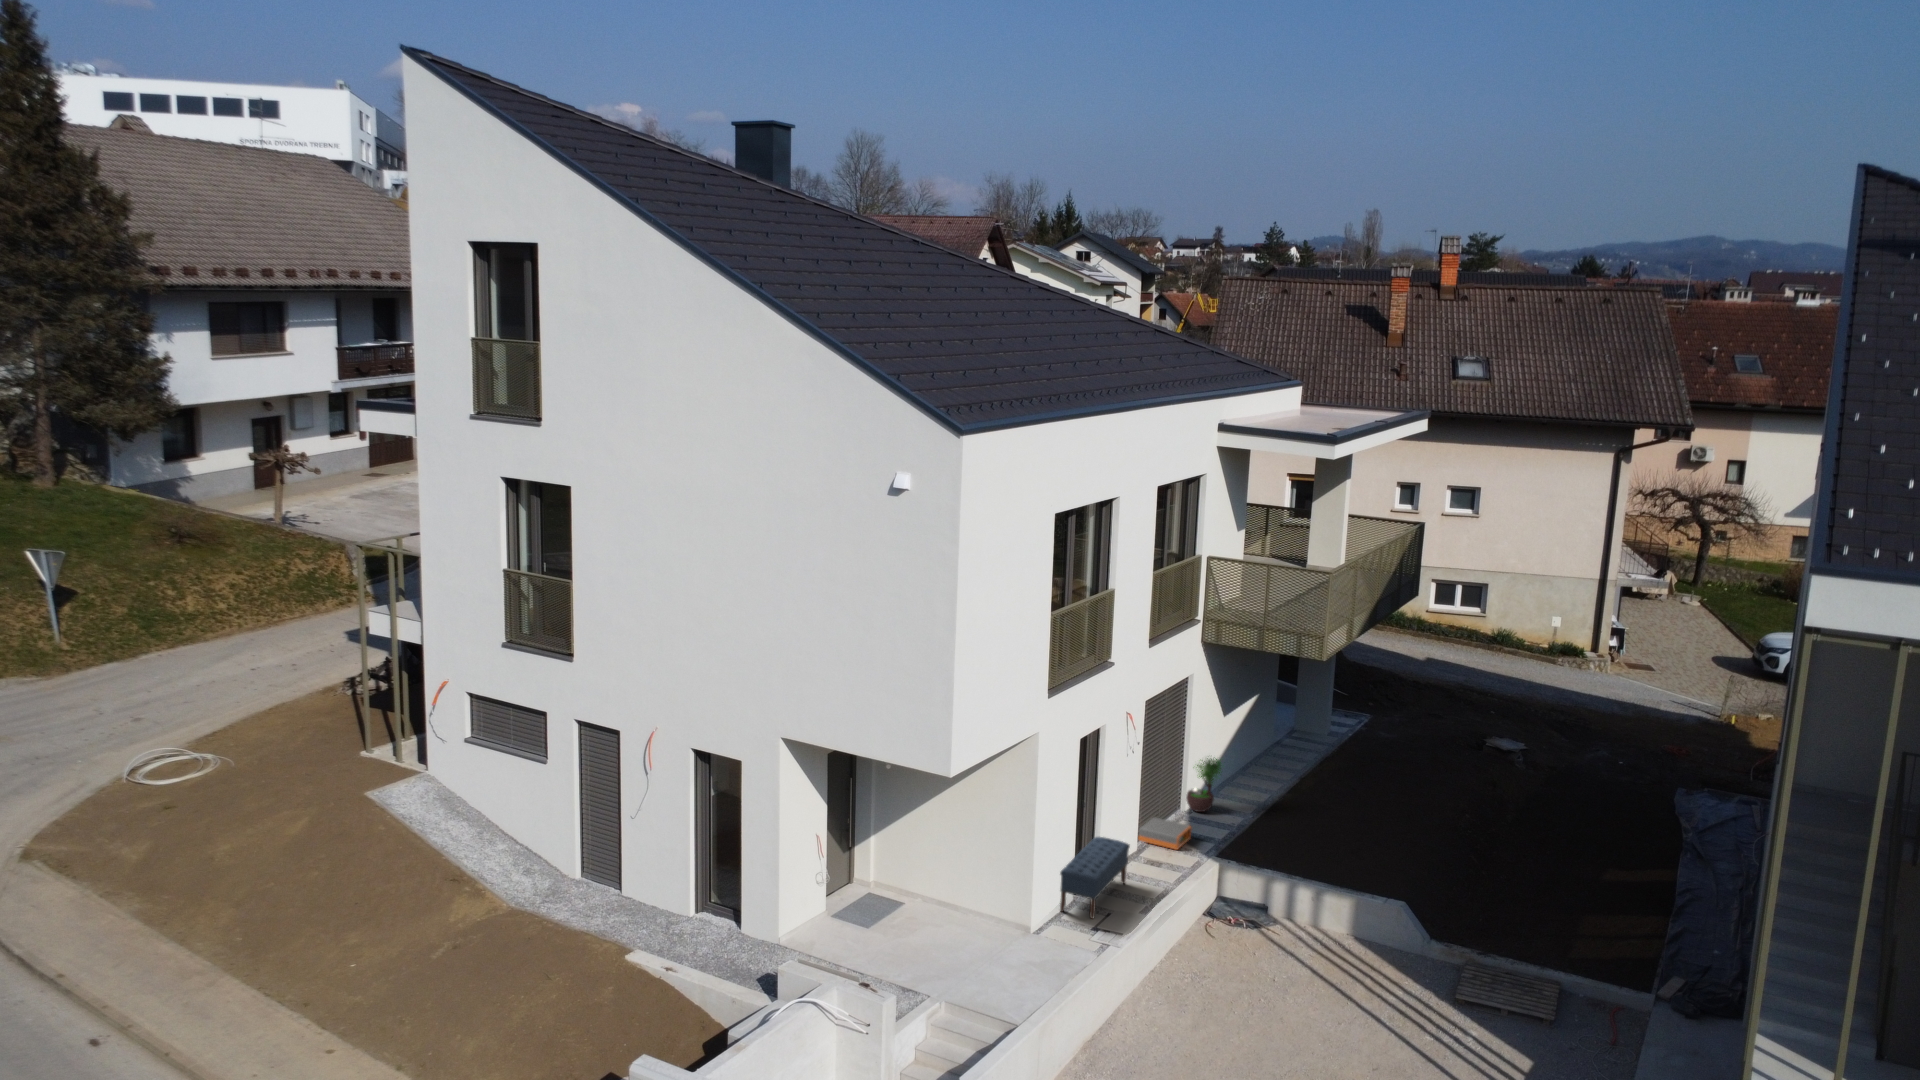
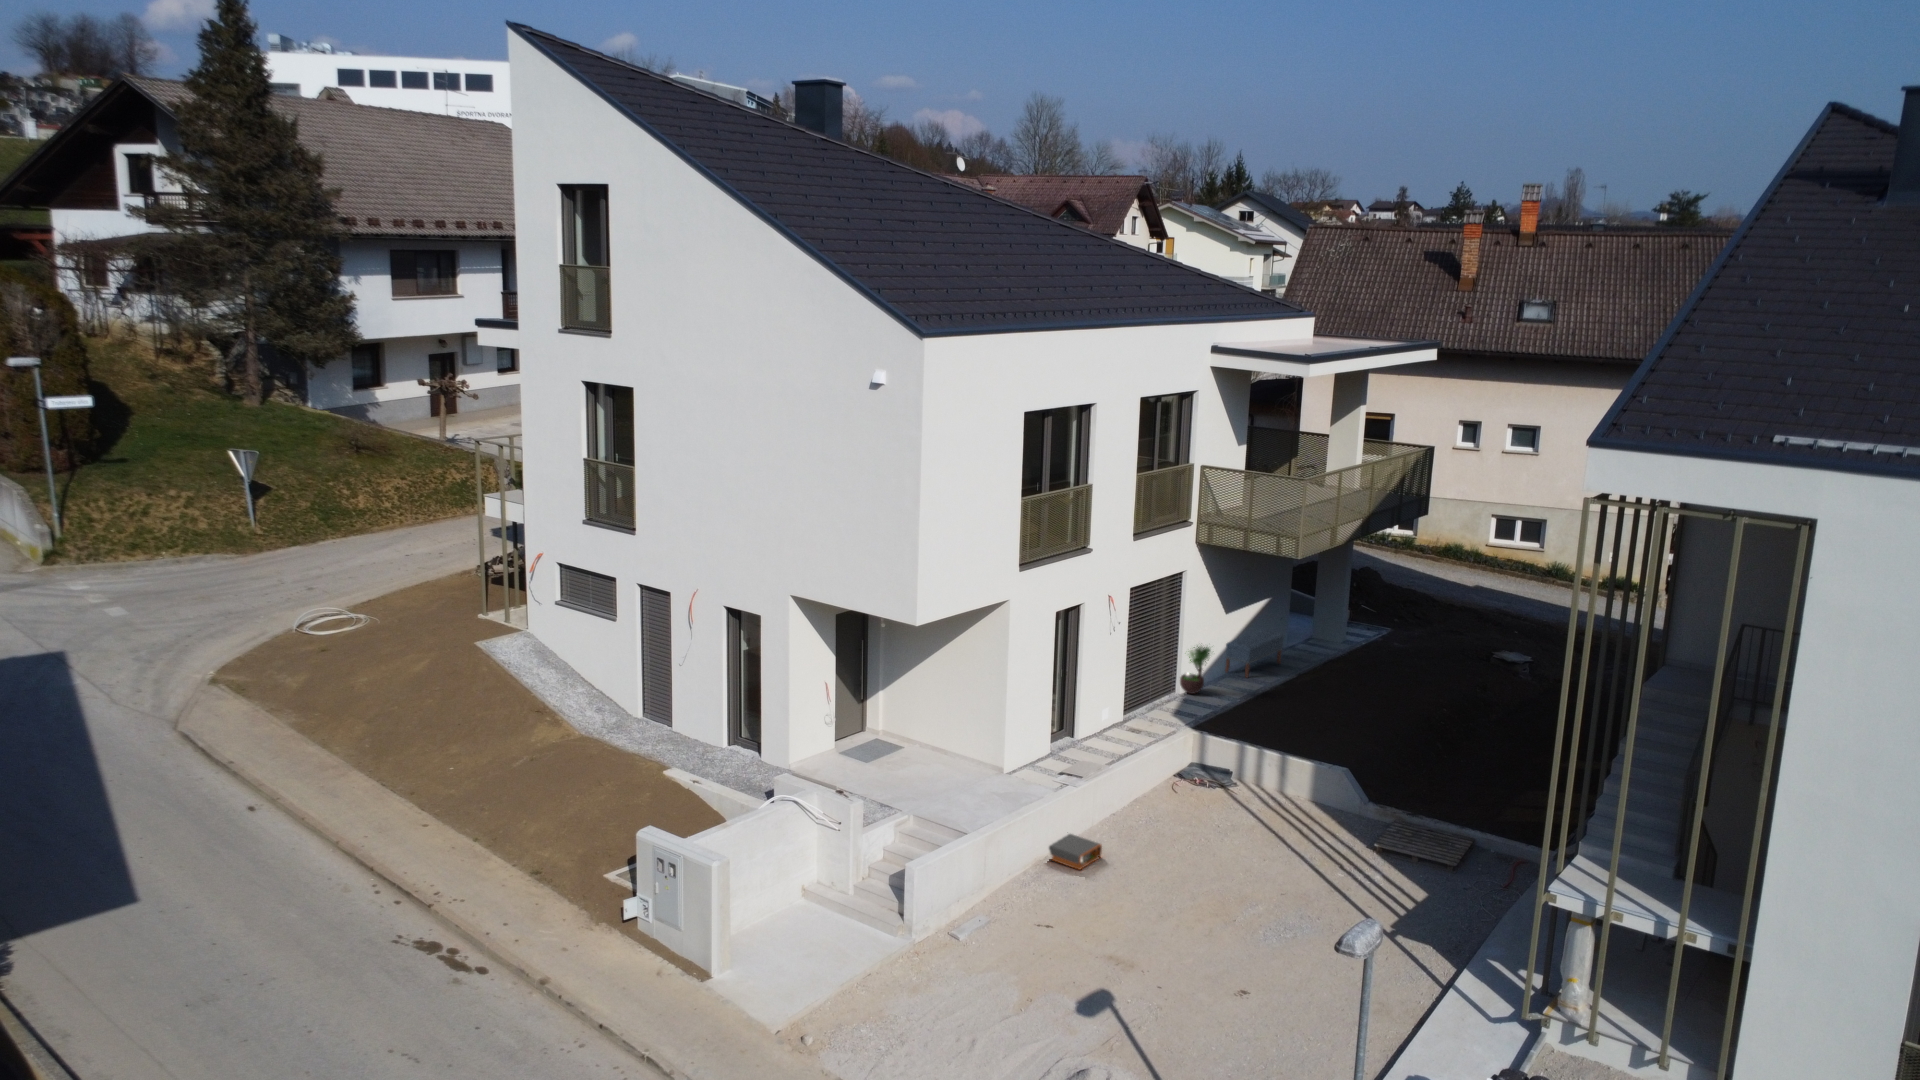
storage box: present [1139,818,1191,850] -> present [1049,834,1102,870]
bench: present [1060,837,1130,919] -> present [1225,629,1284,678]

